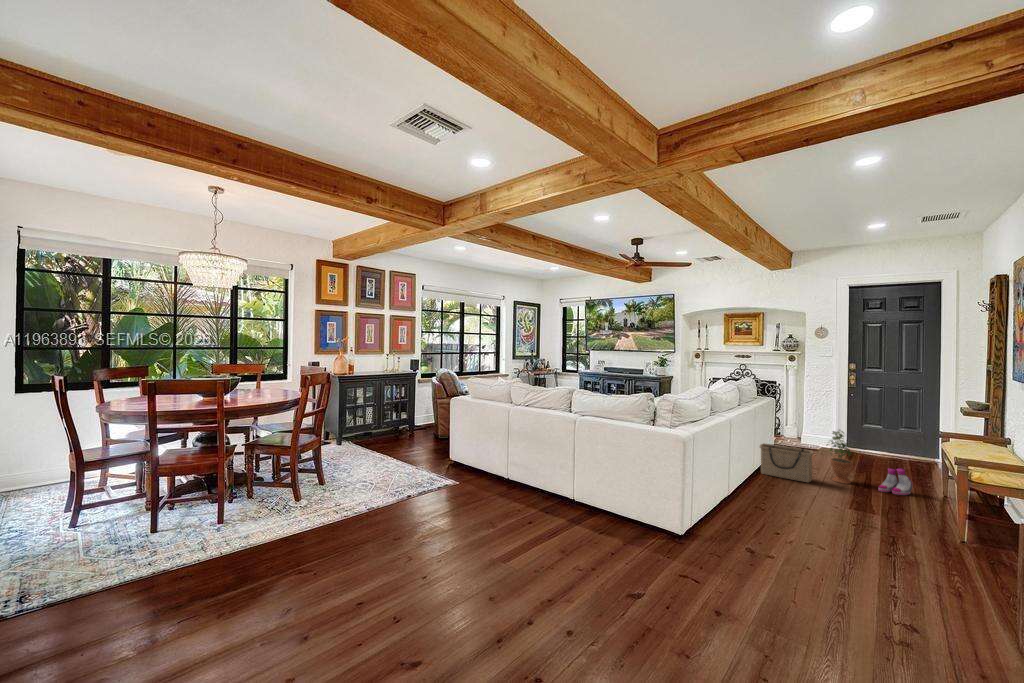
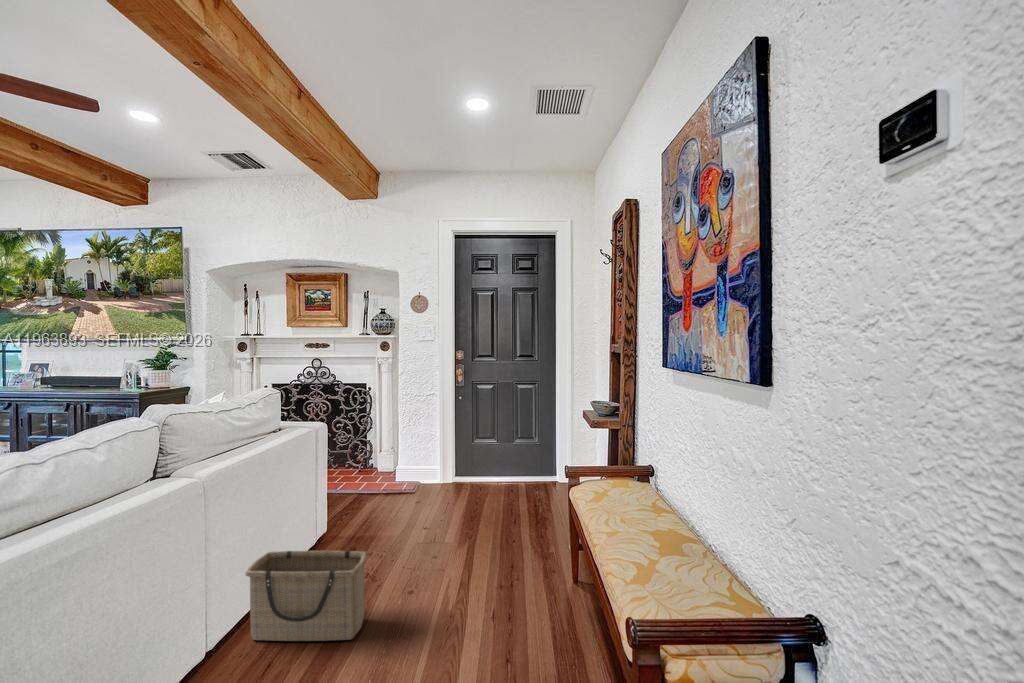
potted plant: present [826,430,853,484] -> none [395,484,442,606]
boots: present [878,468,913,495] -> none [480,550,531,610]

